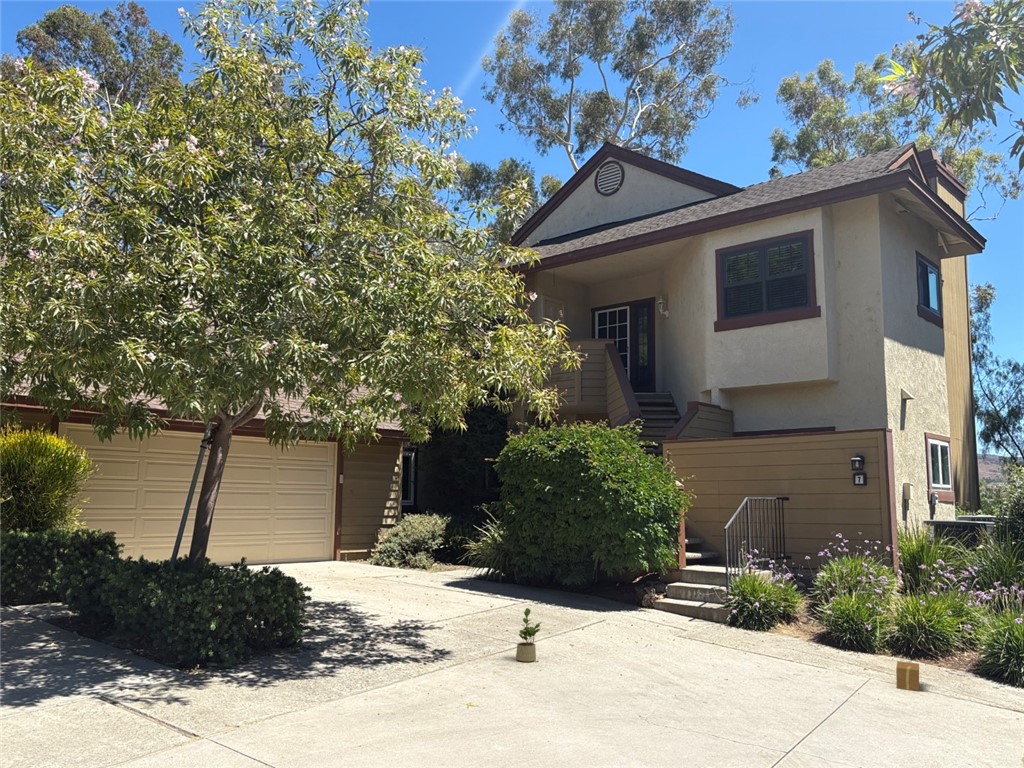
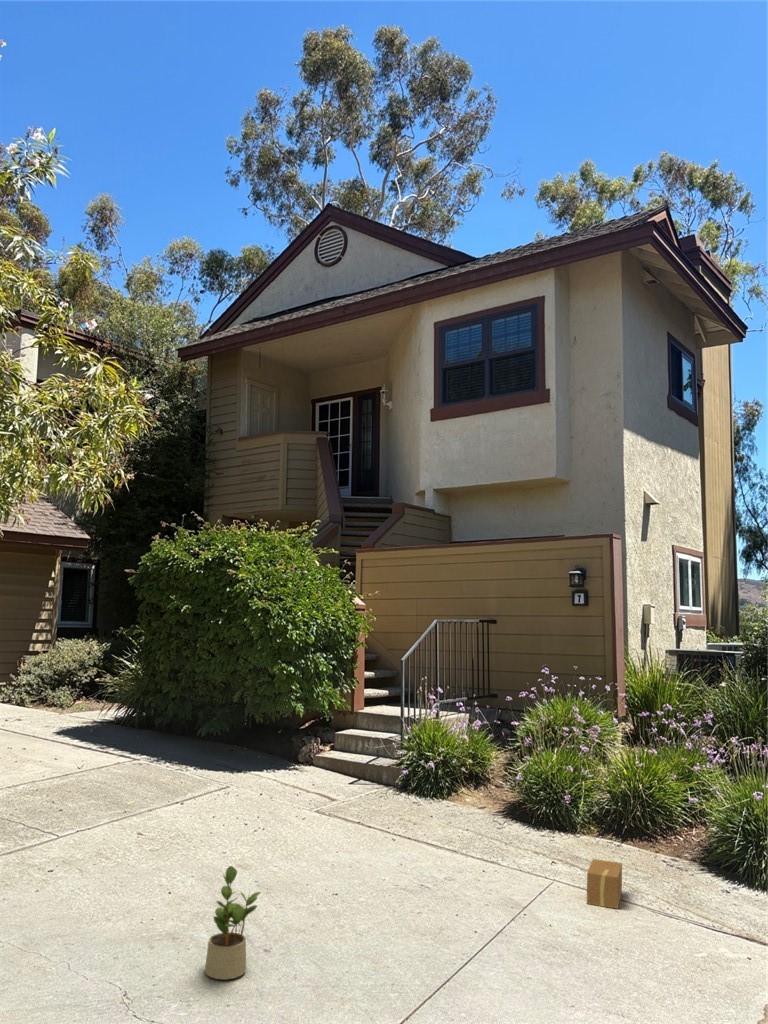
potted plant: present [516,608,541,662] -> present [205,866,261,979]

